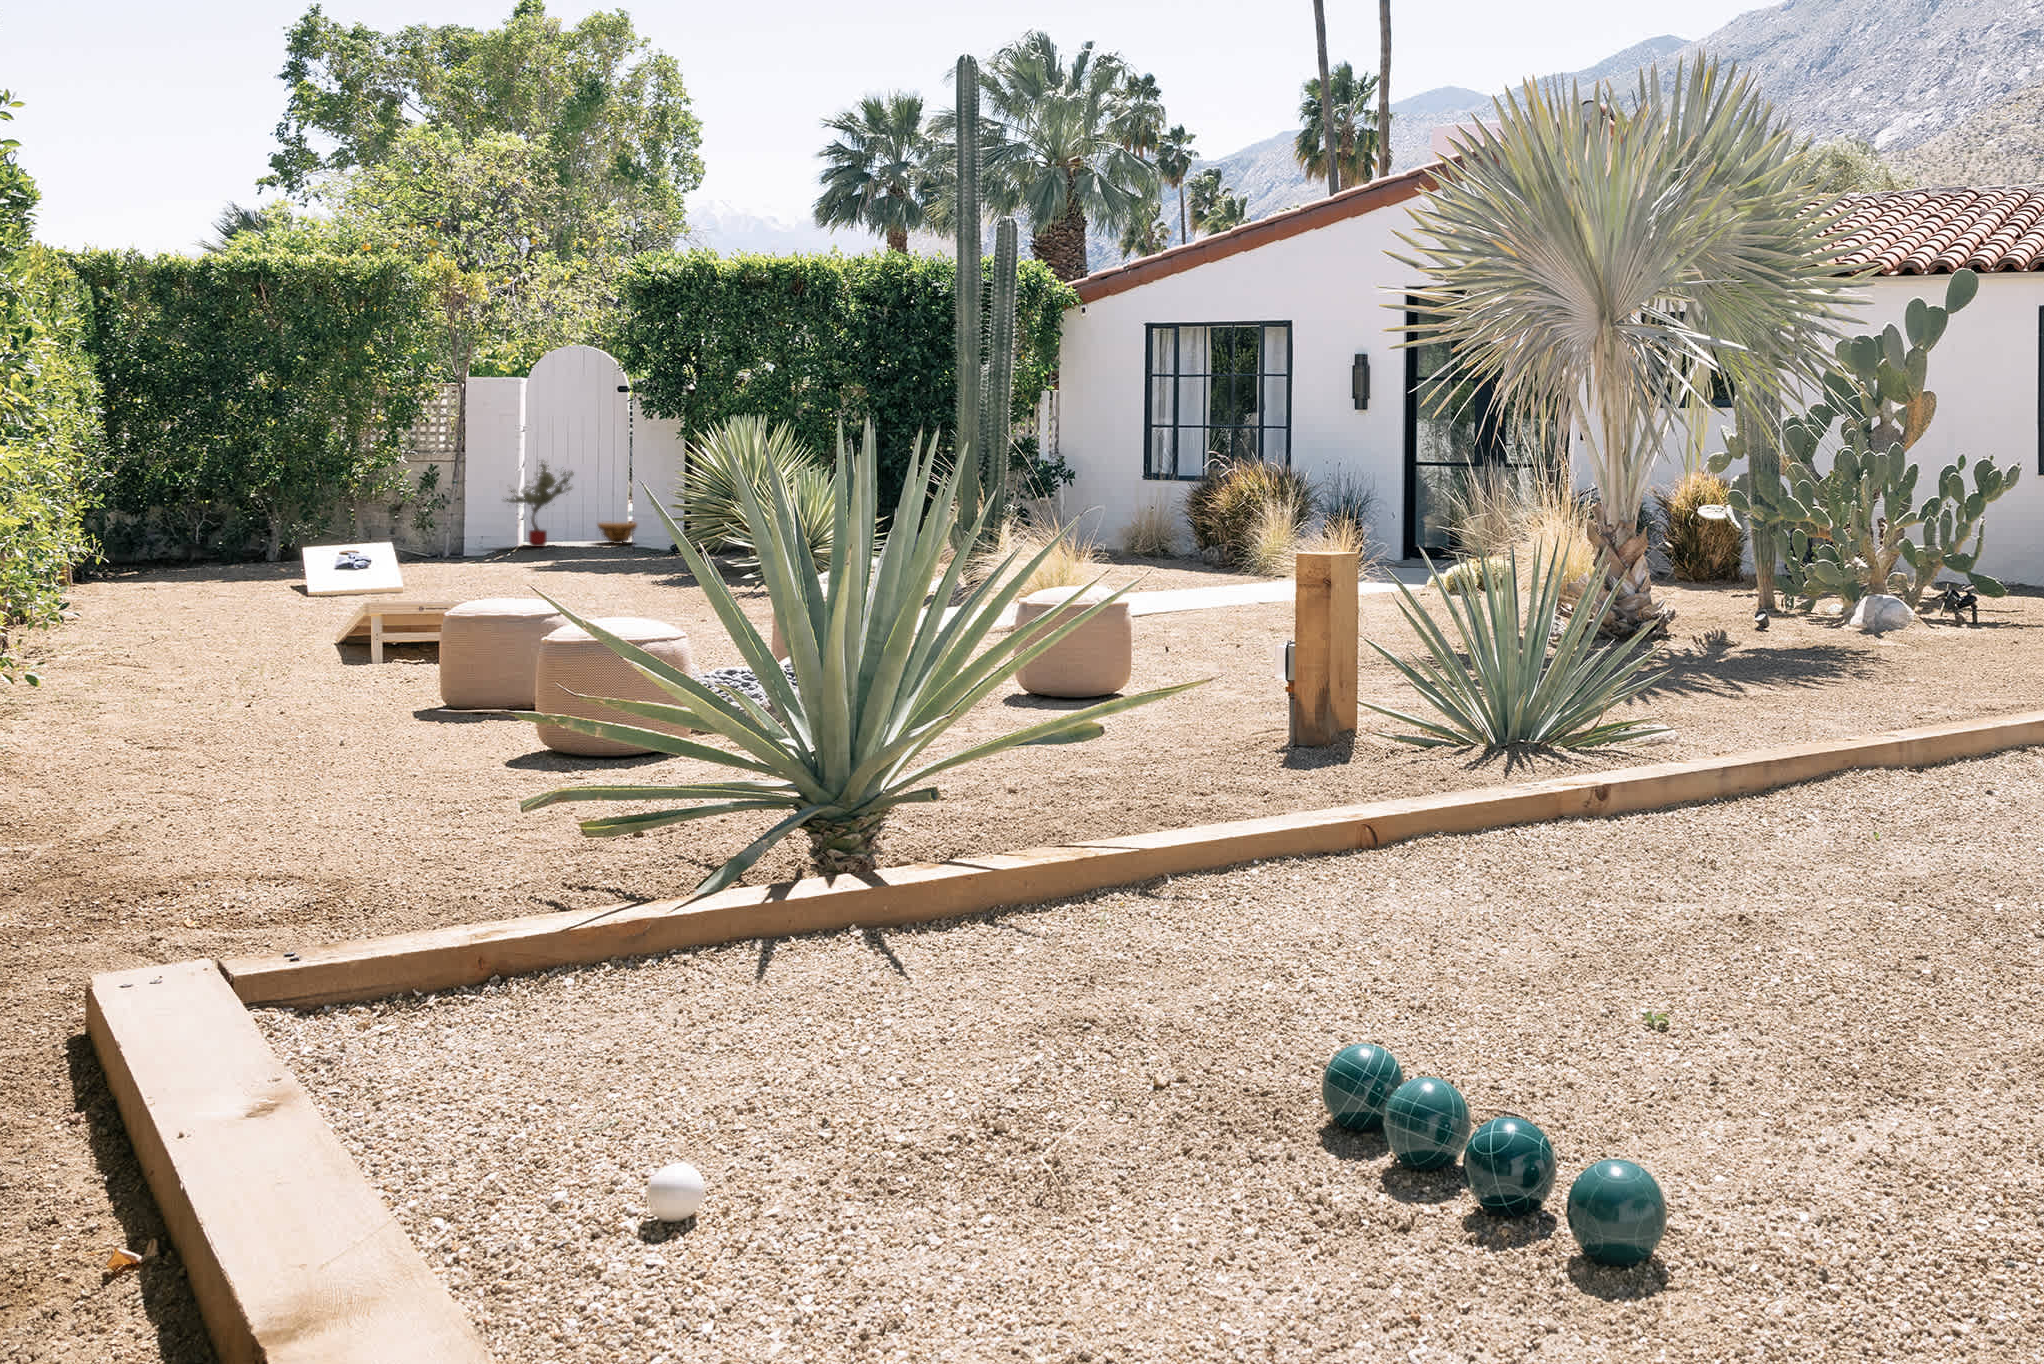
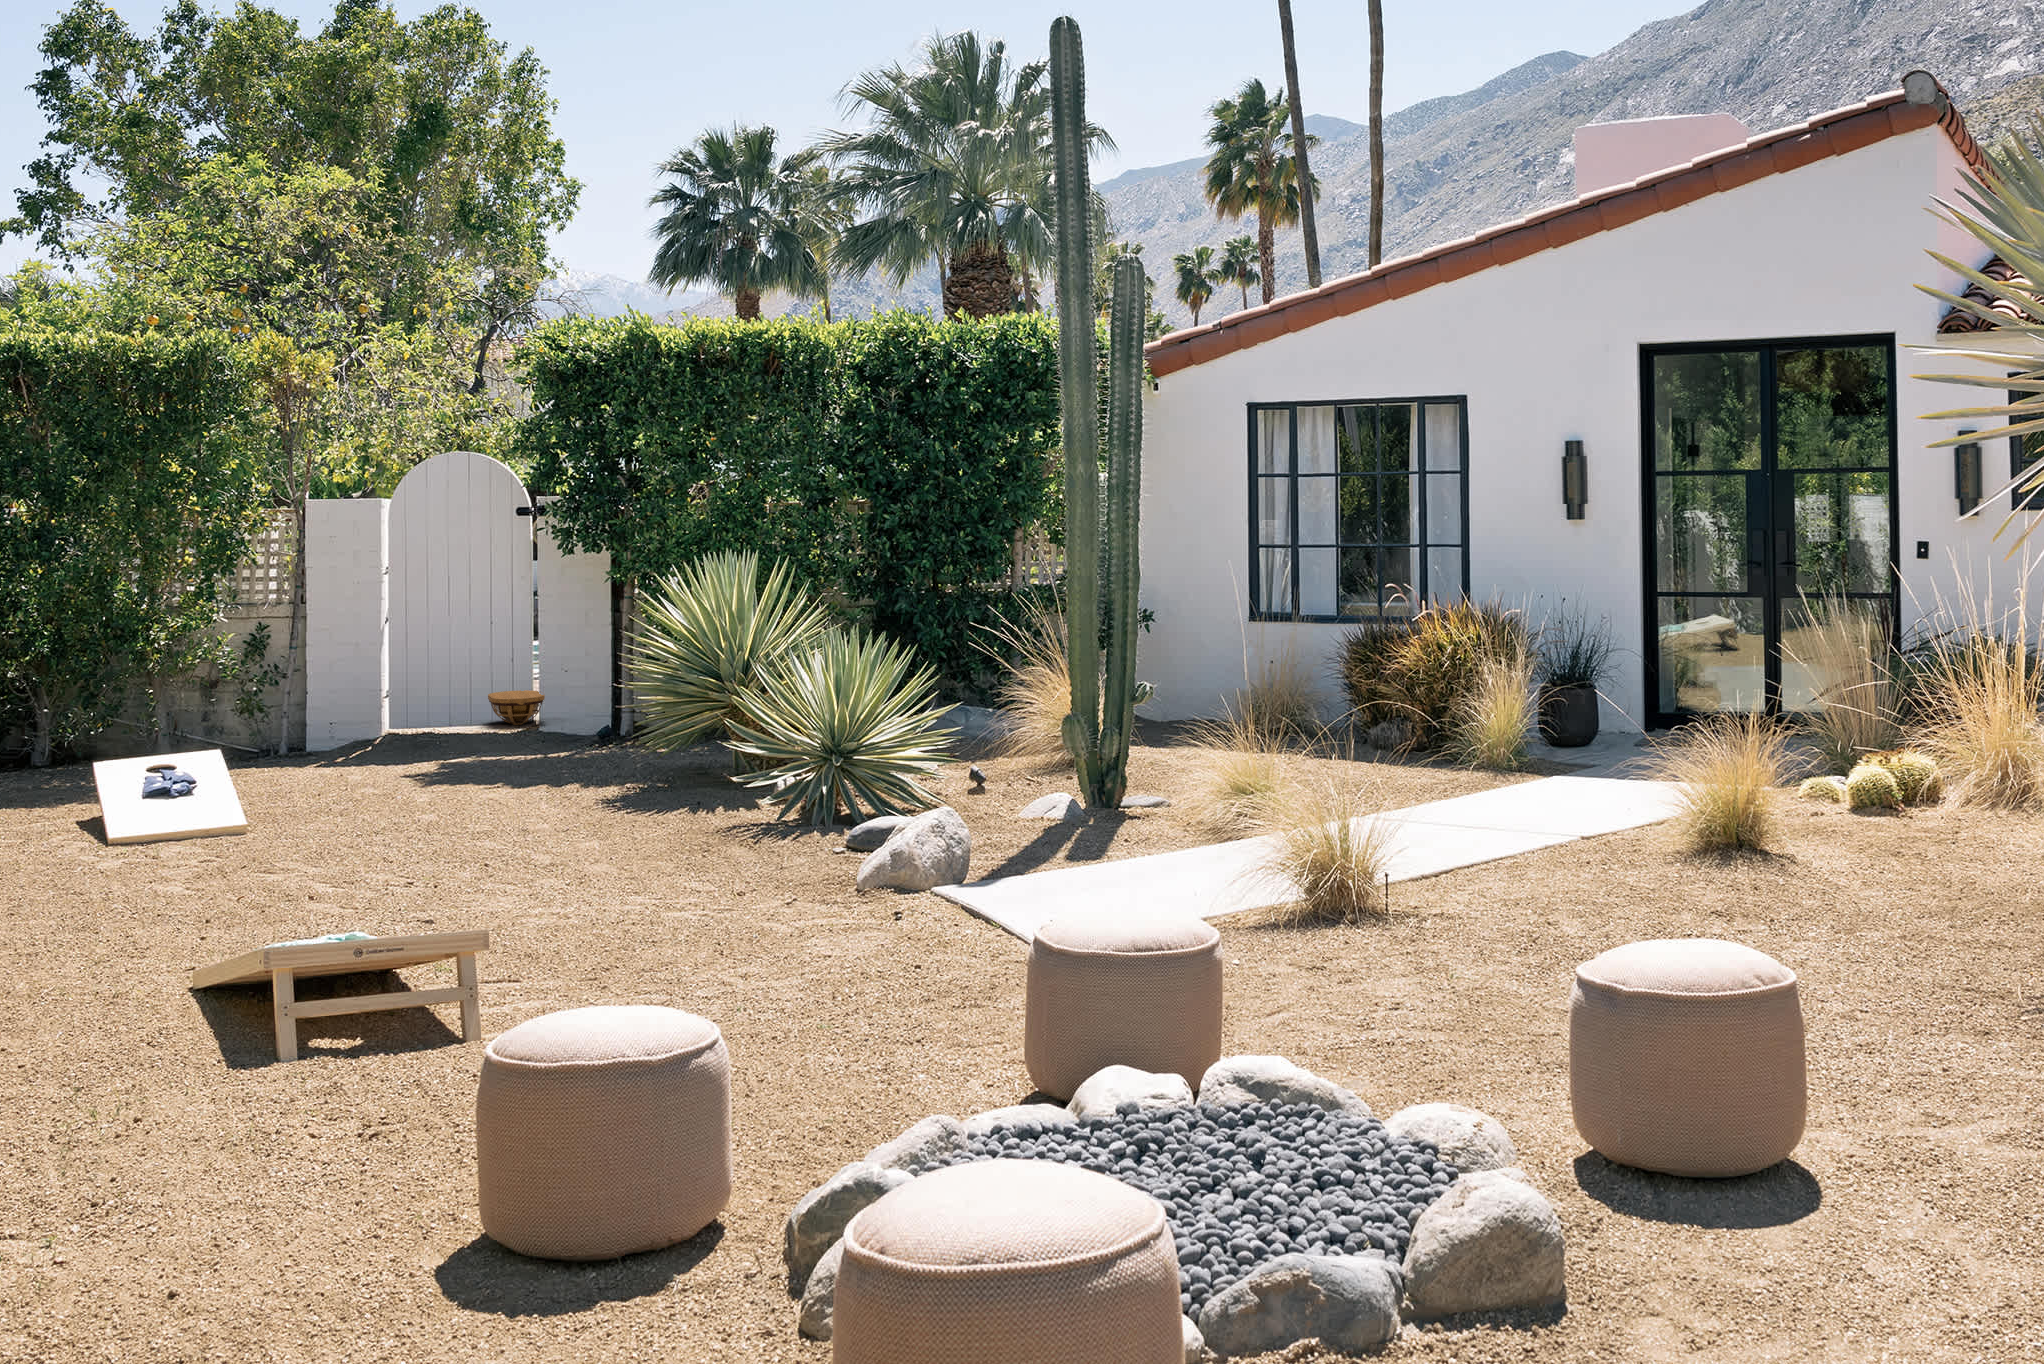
potted tree: present [505,462,574,547] -> none [359,609,458,735]

